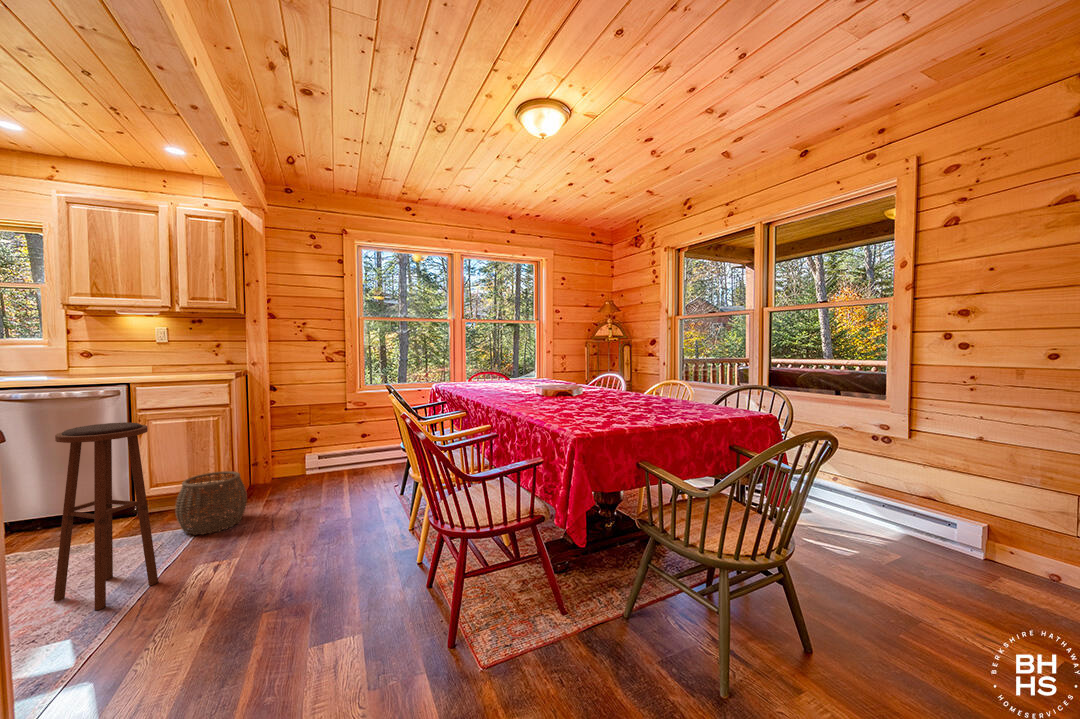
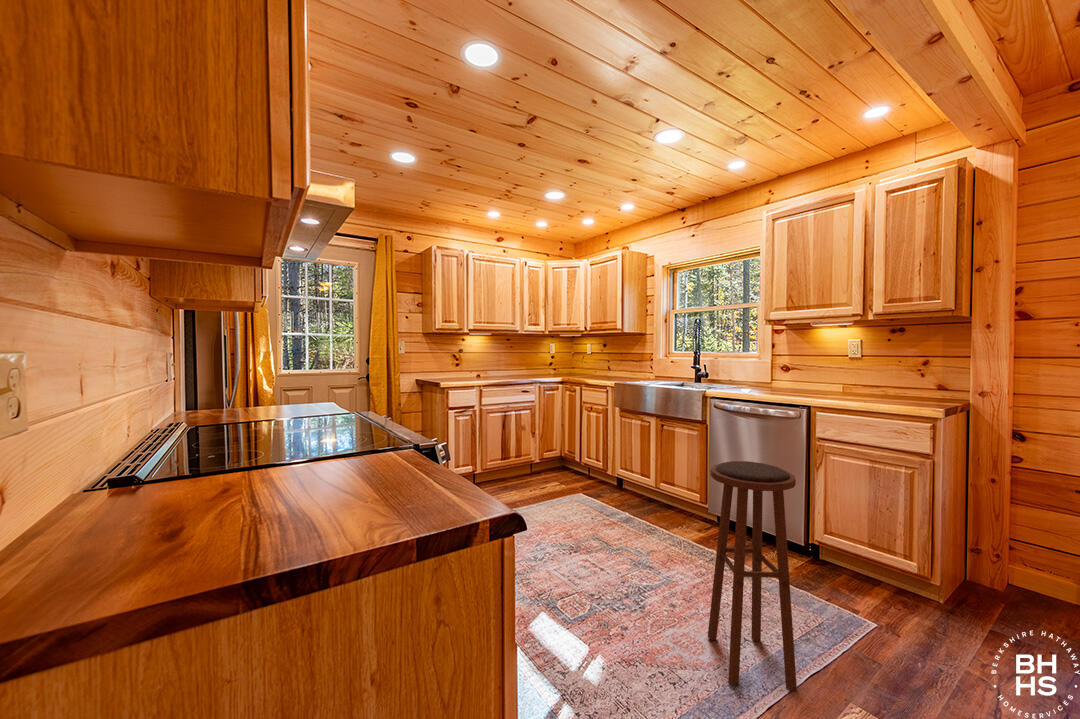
woven basket: present [175,471,247,535] -> none [841,548,948,654]

